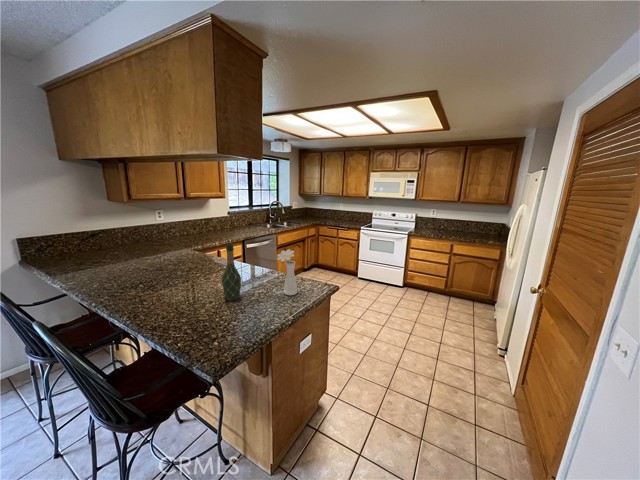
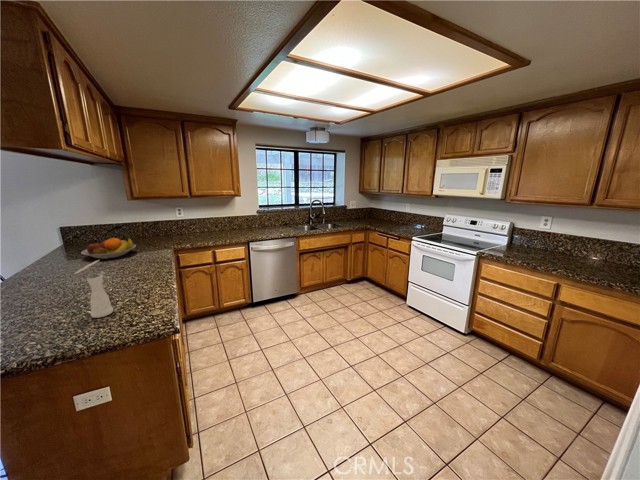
fruit bowl: none [115,243,173,268] -> present [81,238,136,259]
wine bottle: present [222,243,241,301] -> none [34,245,65,309]

